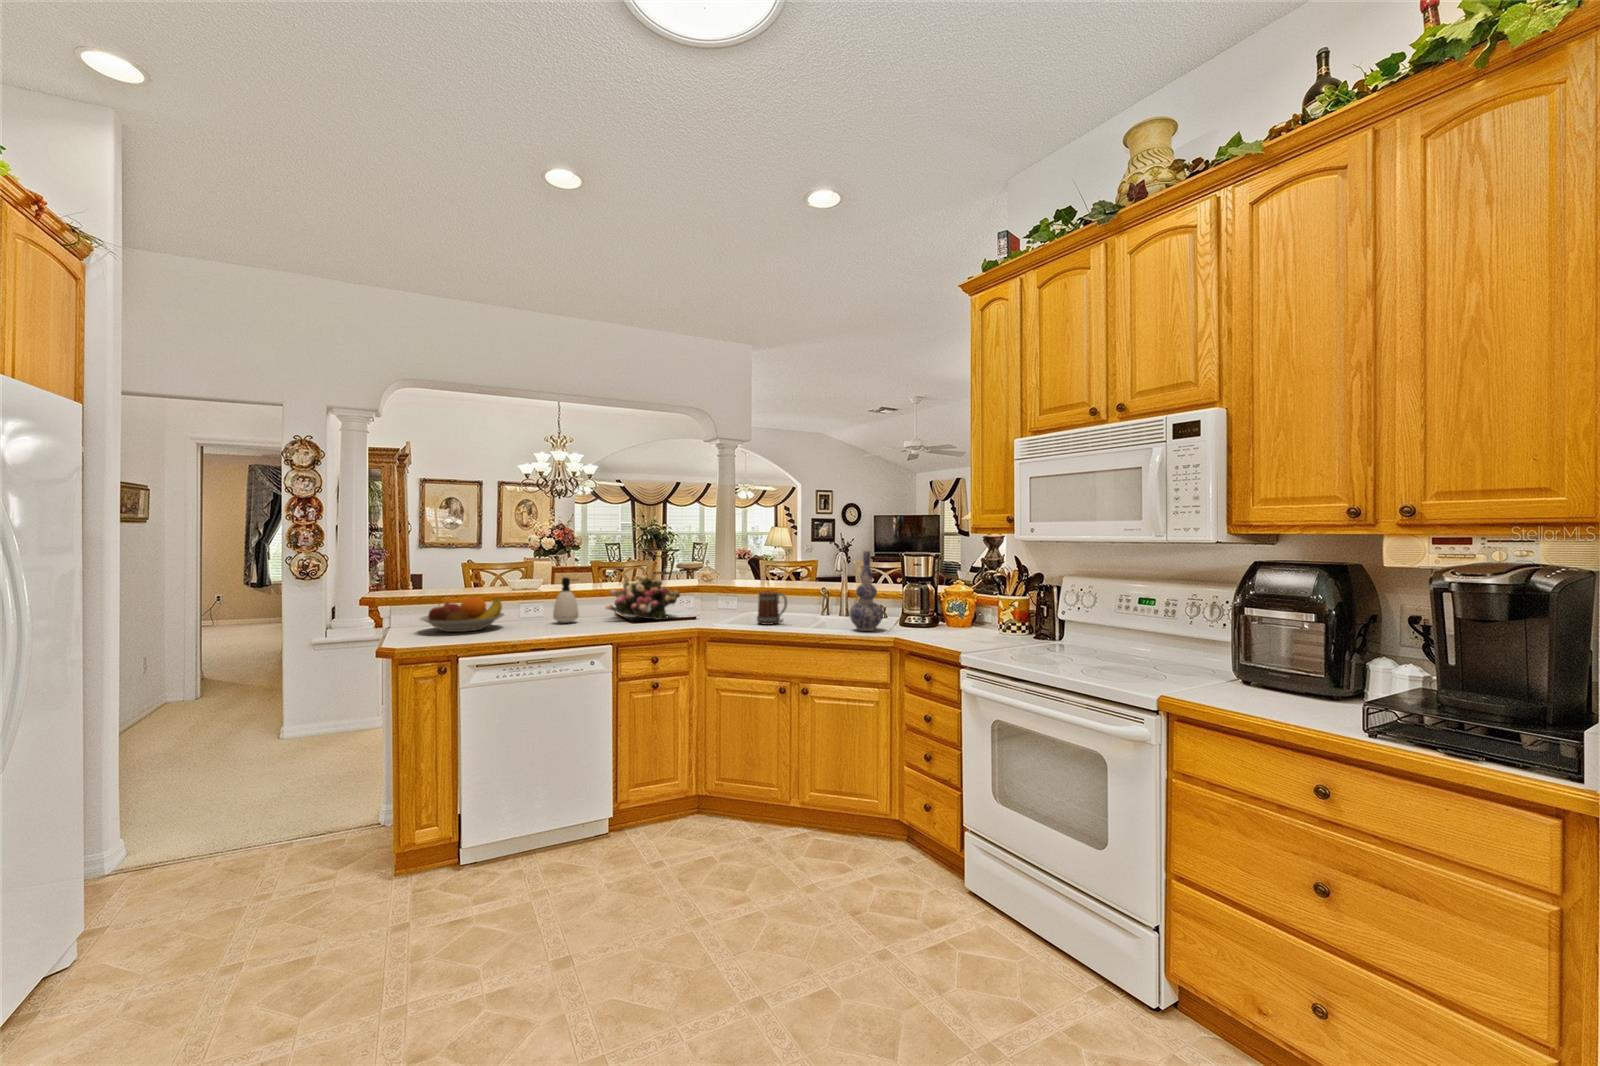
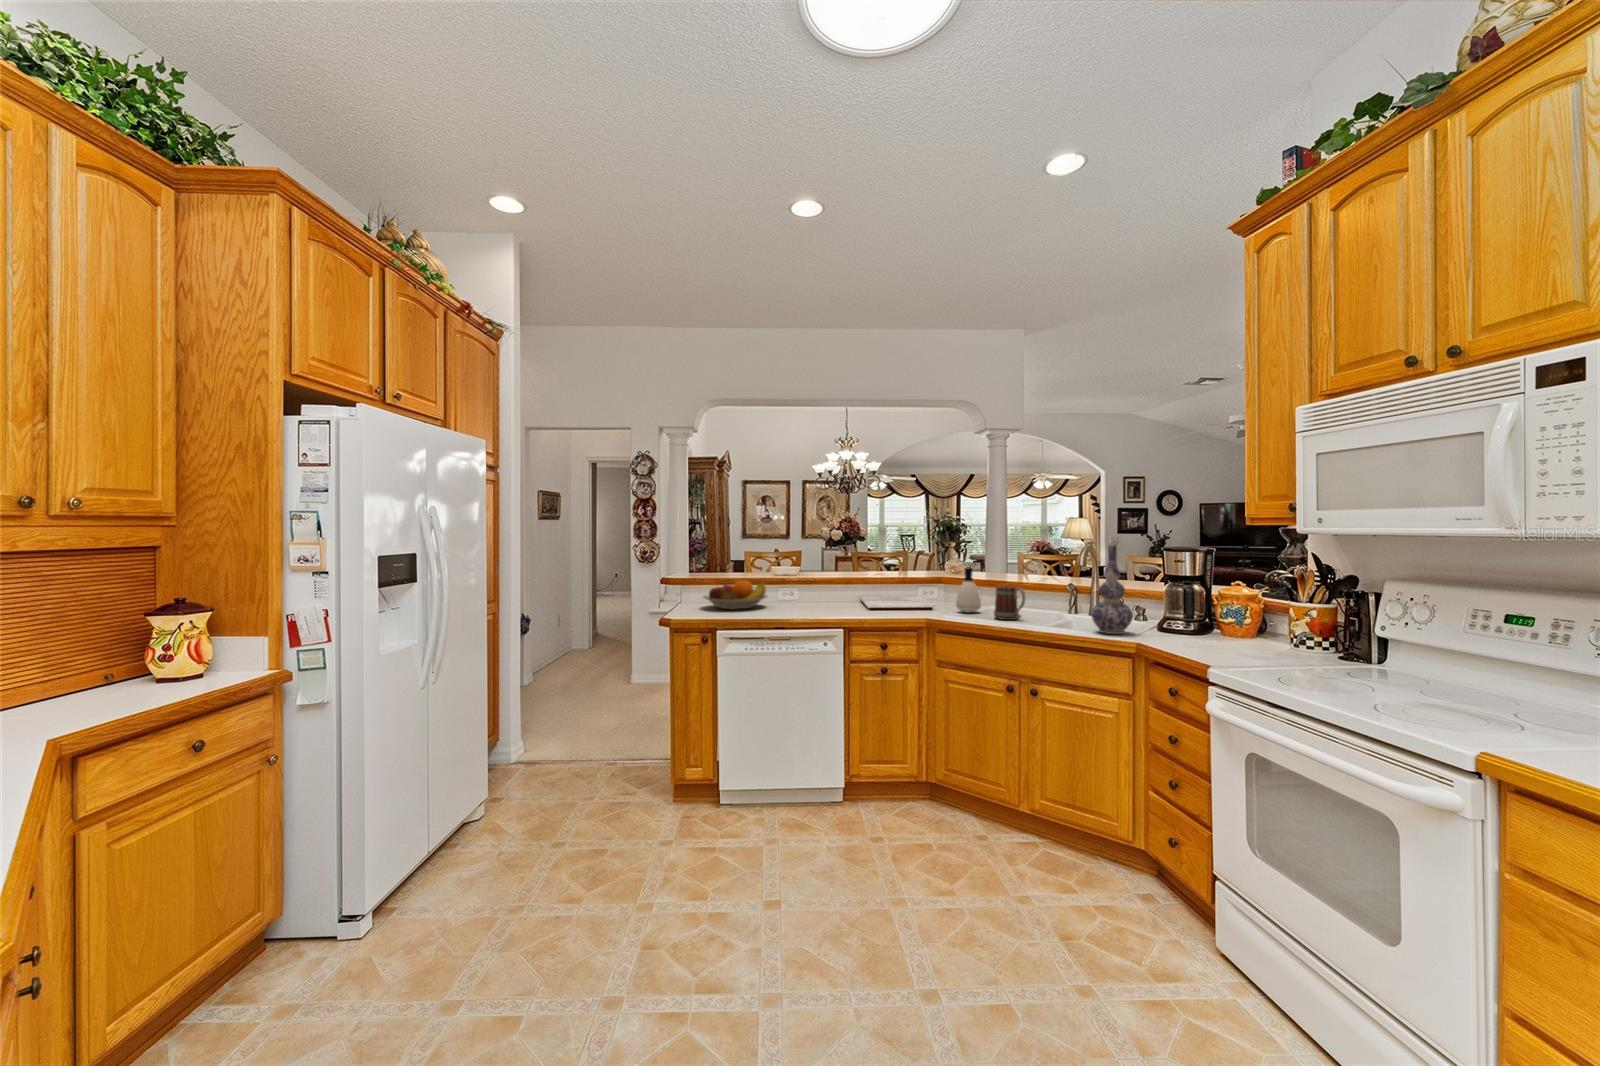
flower arrangement: present [606,575,680,620] -> none [853,565,923,609]
soap dispenser: present [553,577,579,623] -> present [956,568,981,612]

